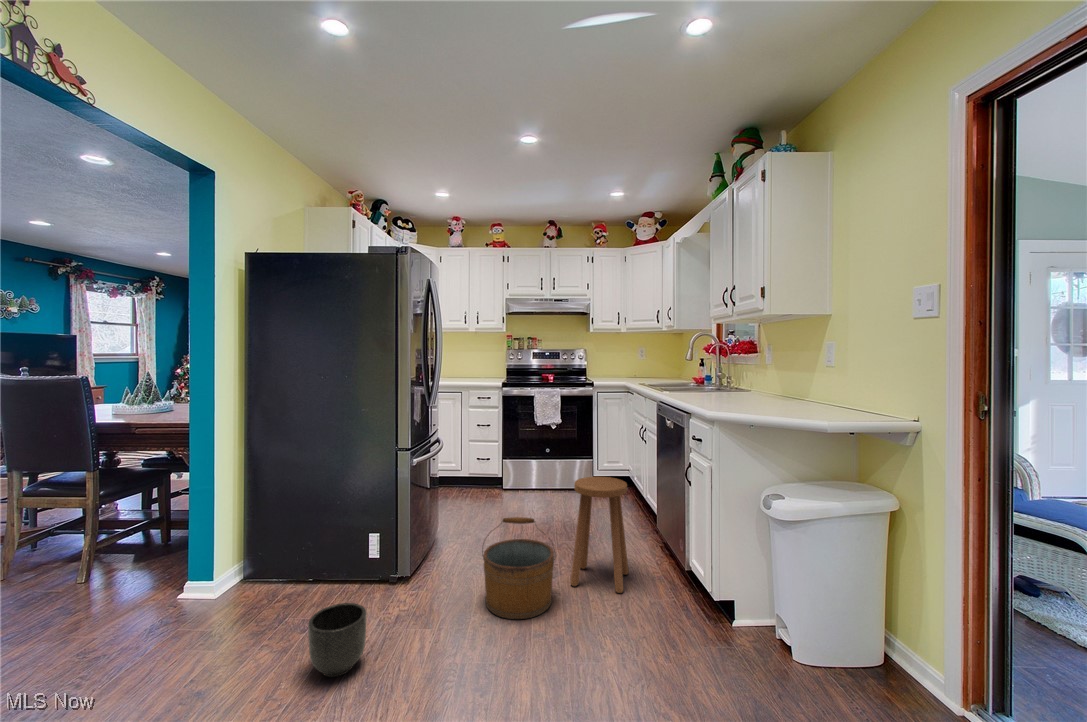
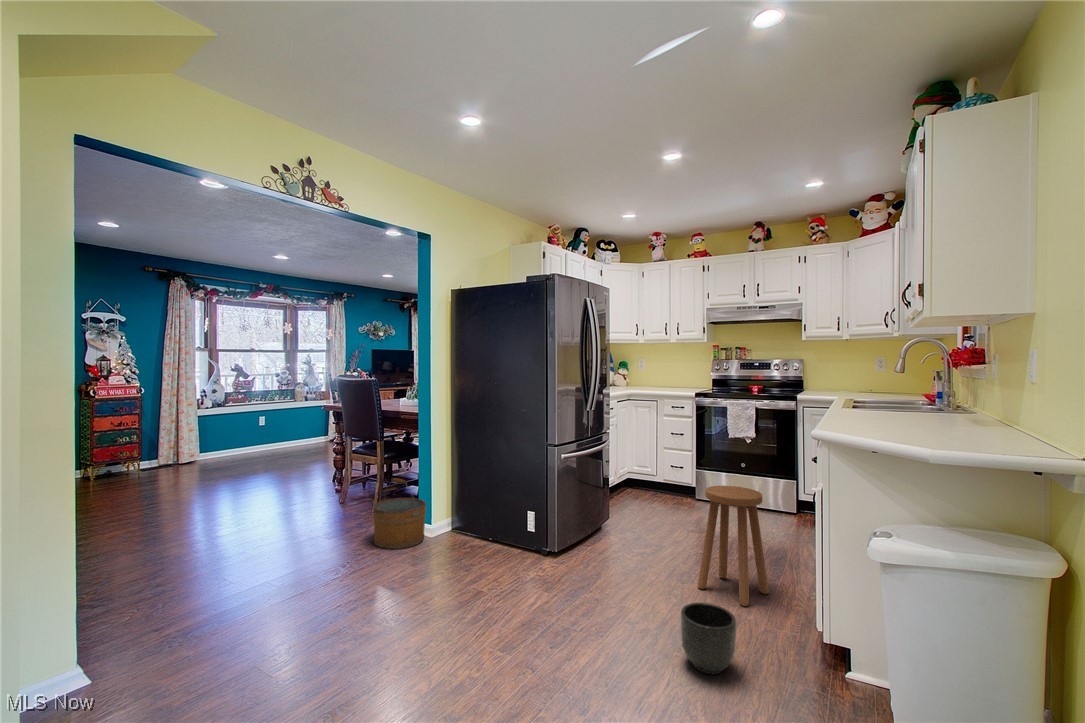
bucket: present [482,517,556,619] -> present [373,478,426,549]
planter: present [308,603,367,677] -> present [681,603,736,674]

